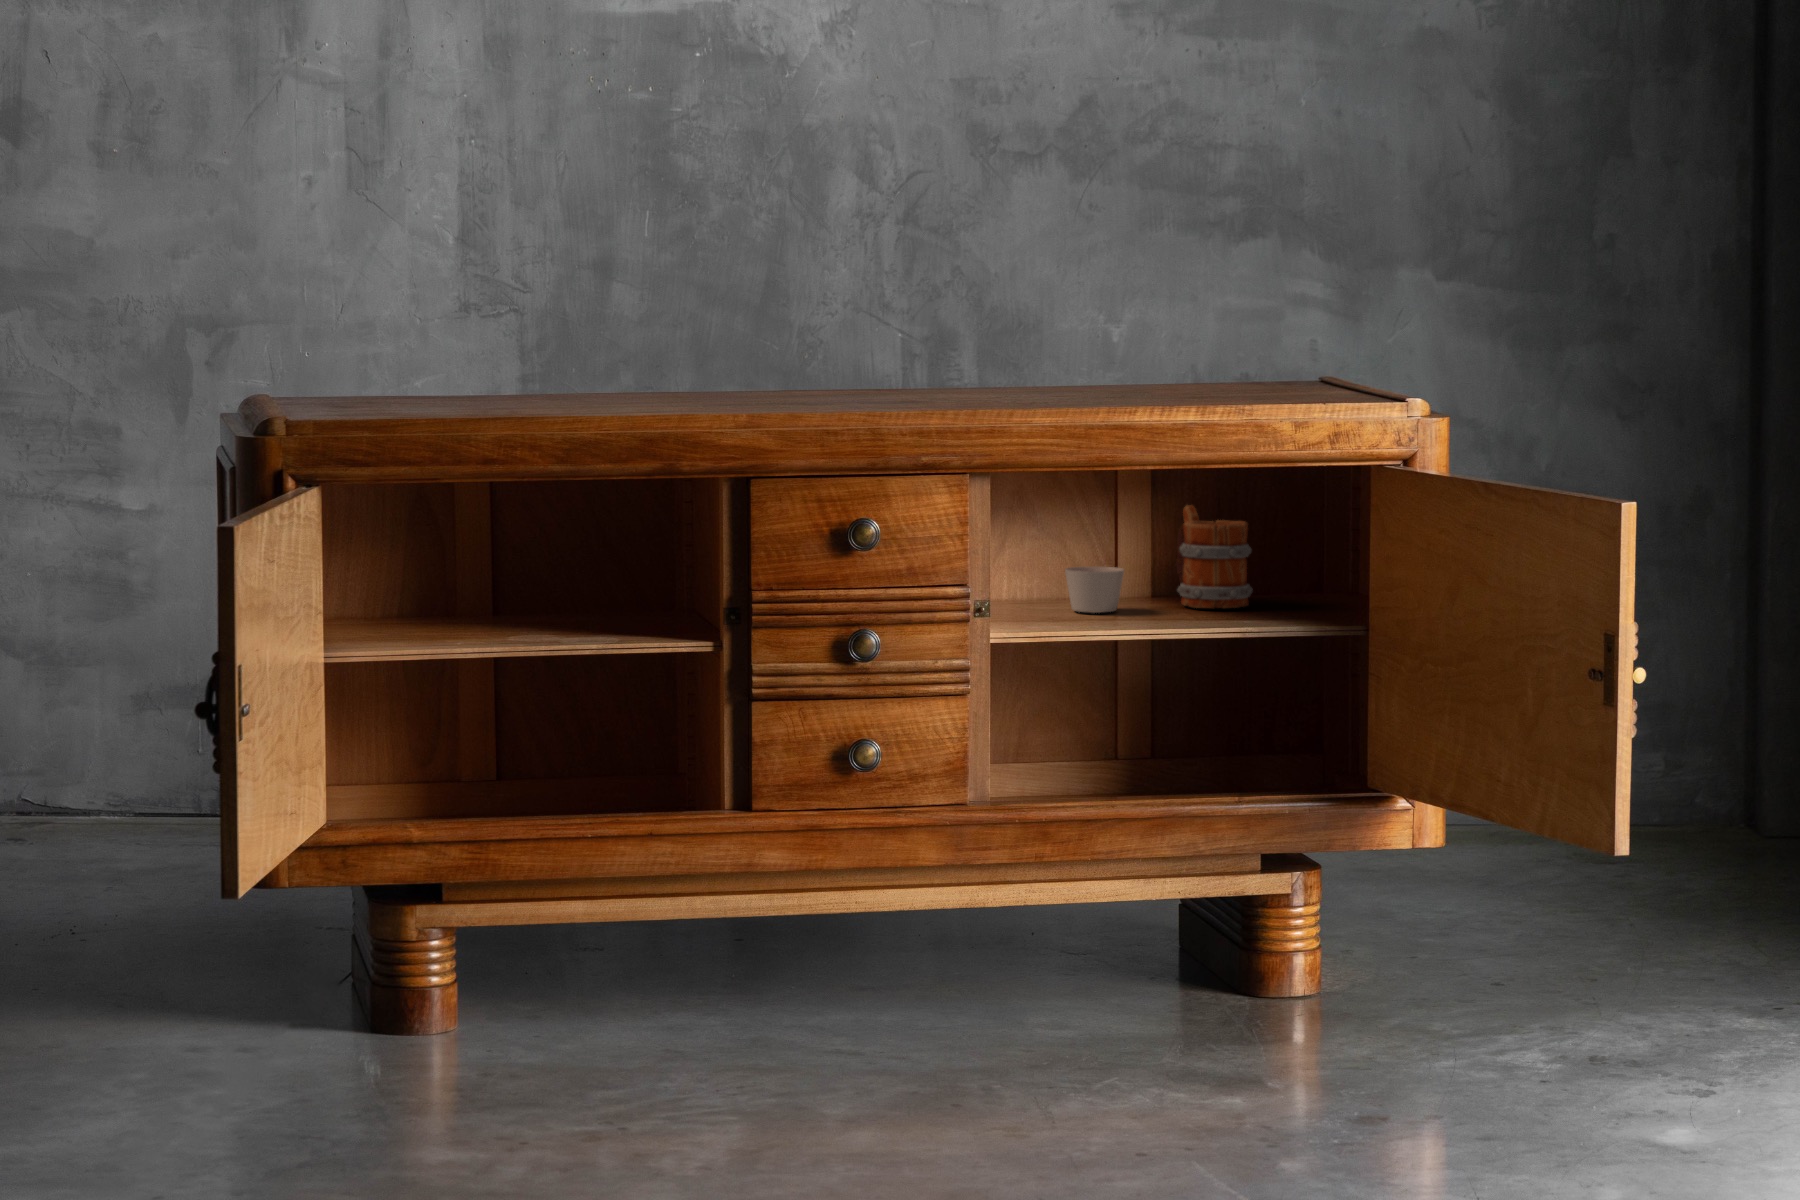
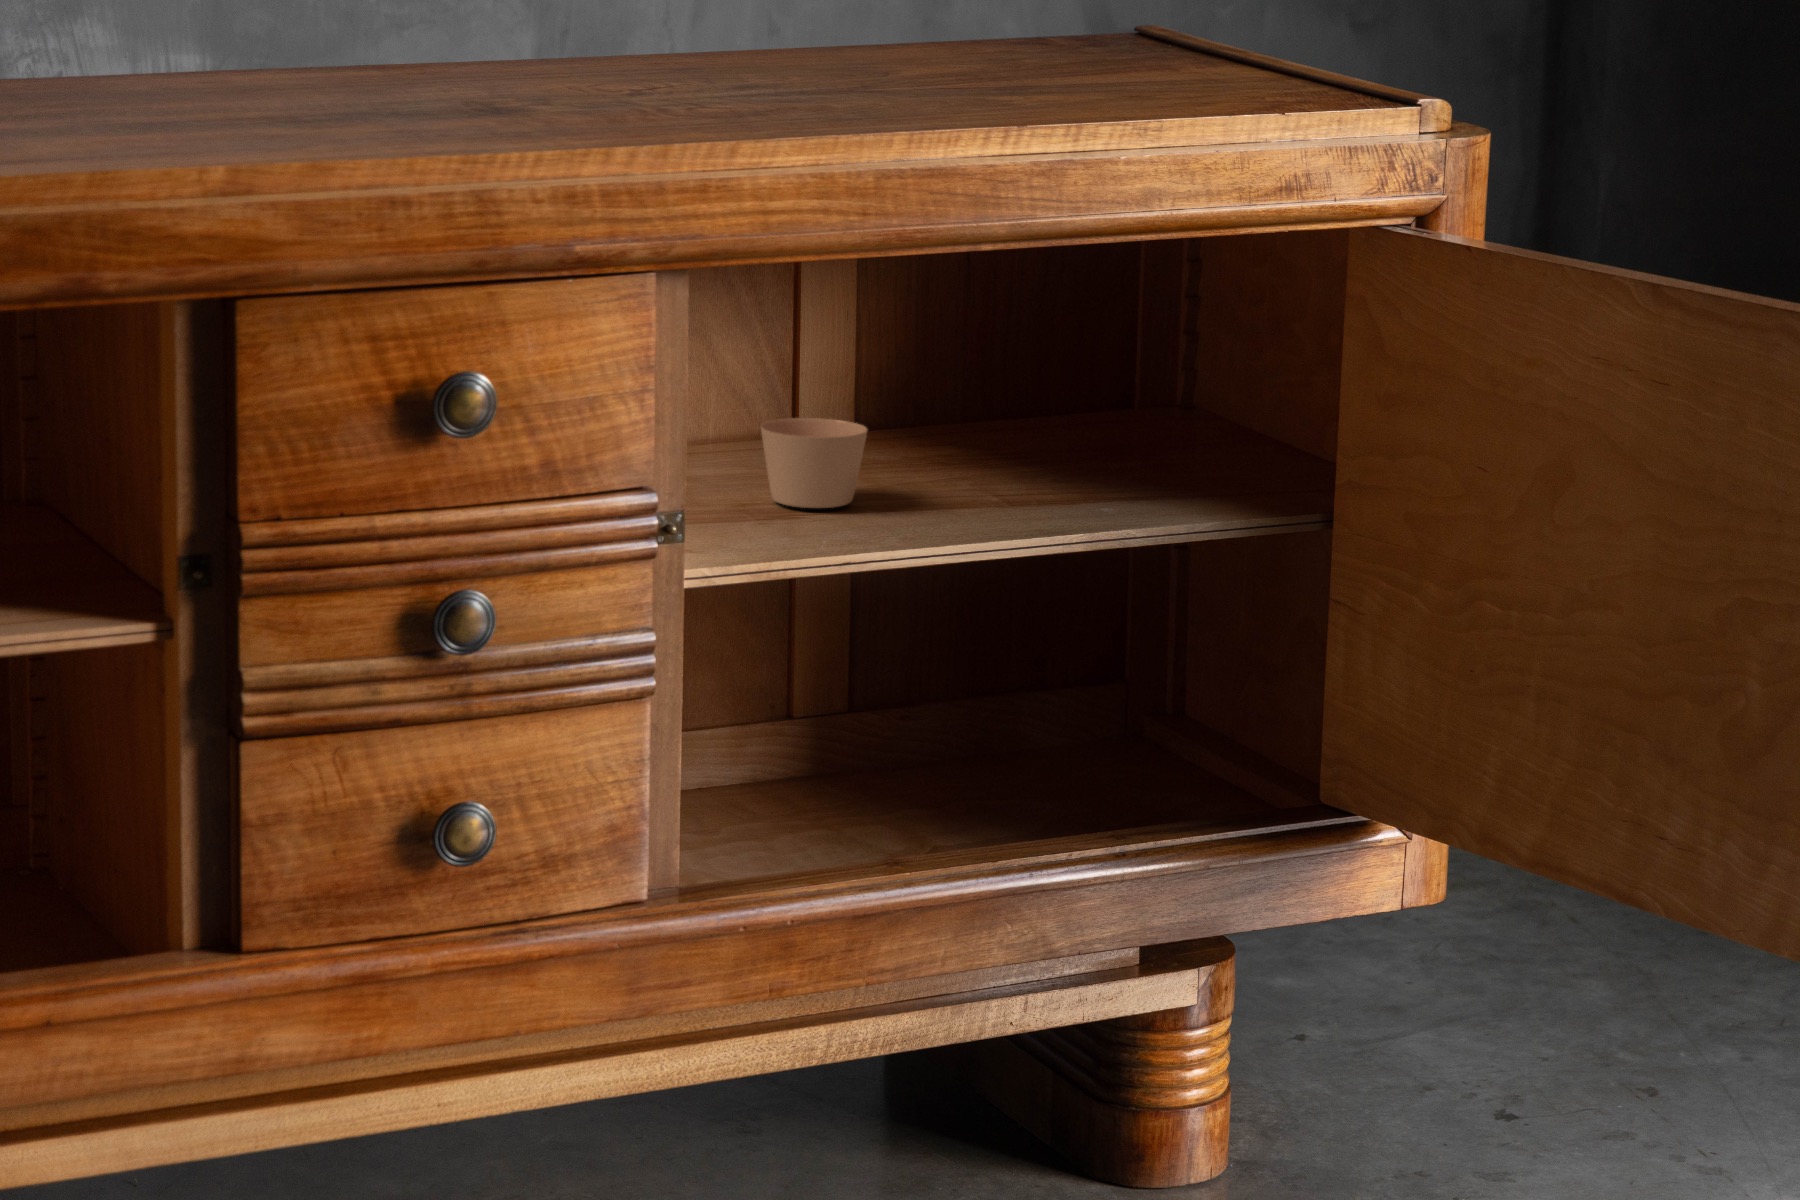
mug: present [1176,505,1252,608] -> none [911,300,1060,489]

